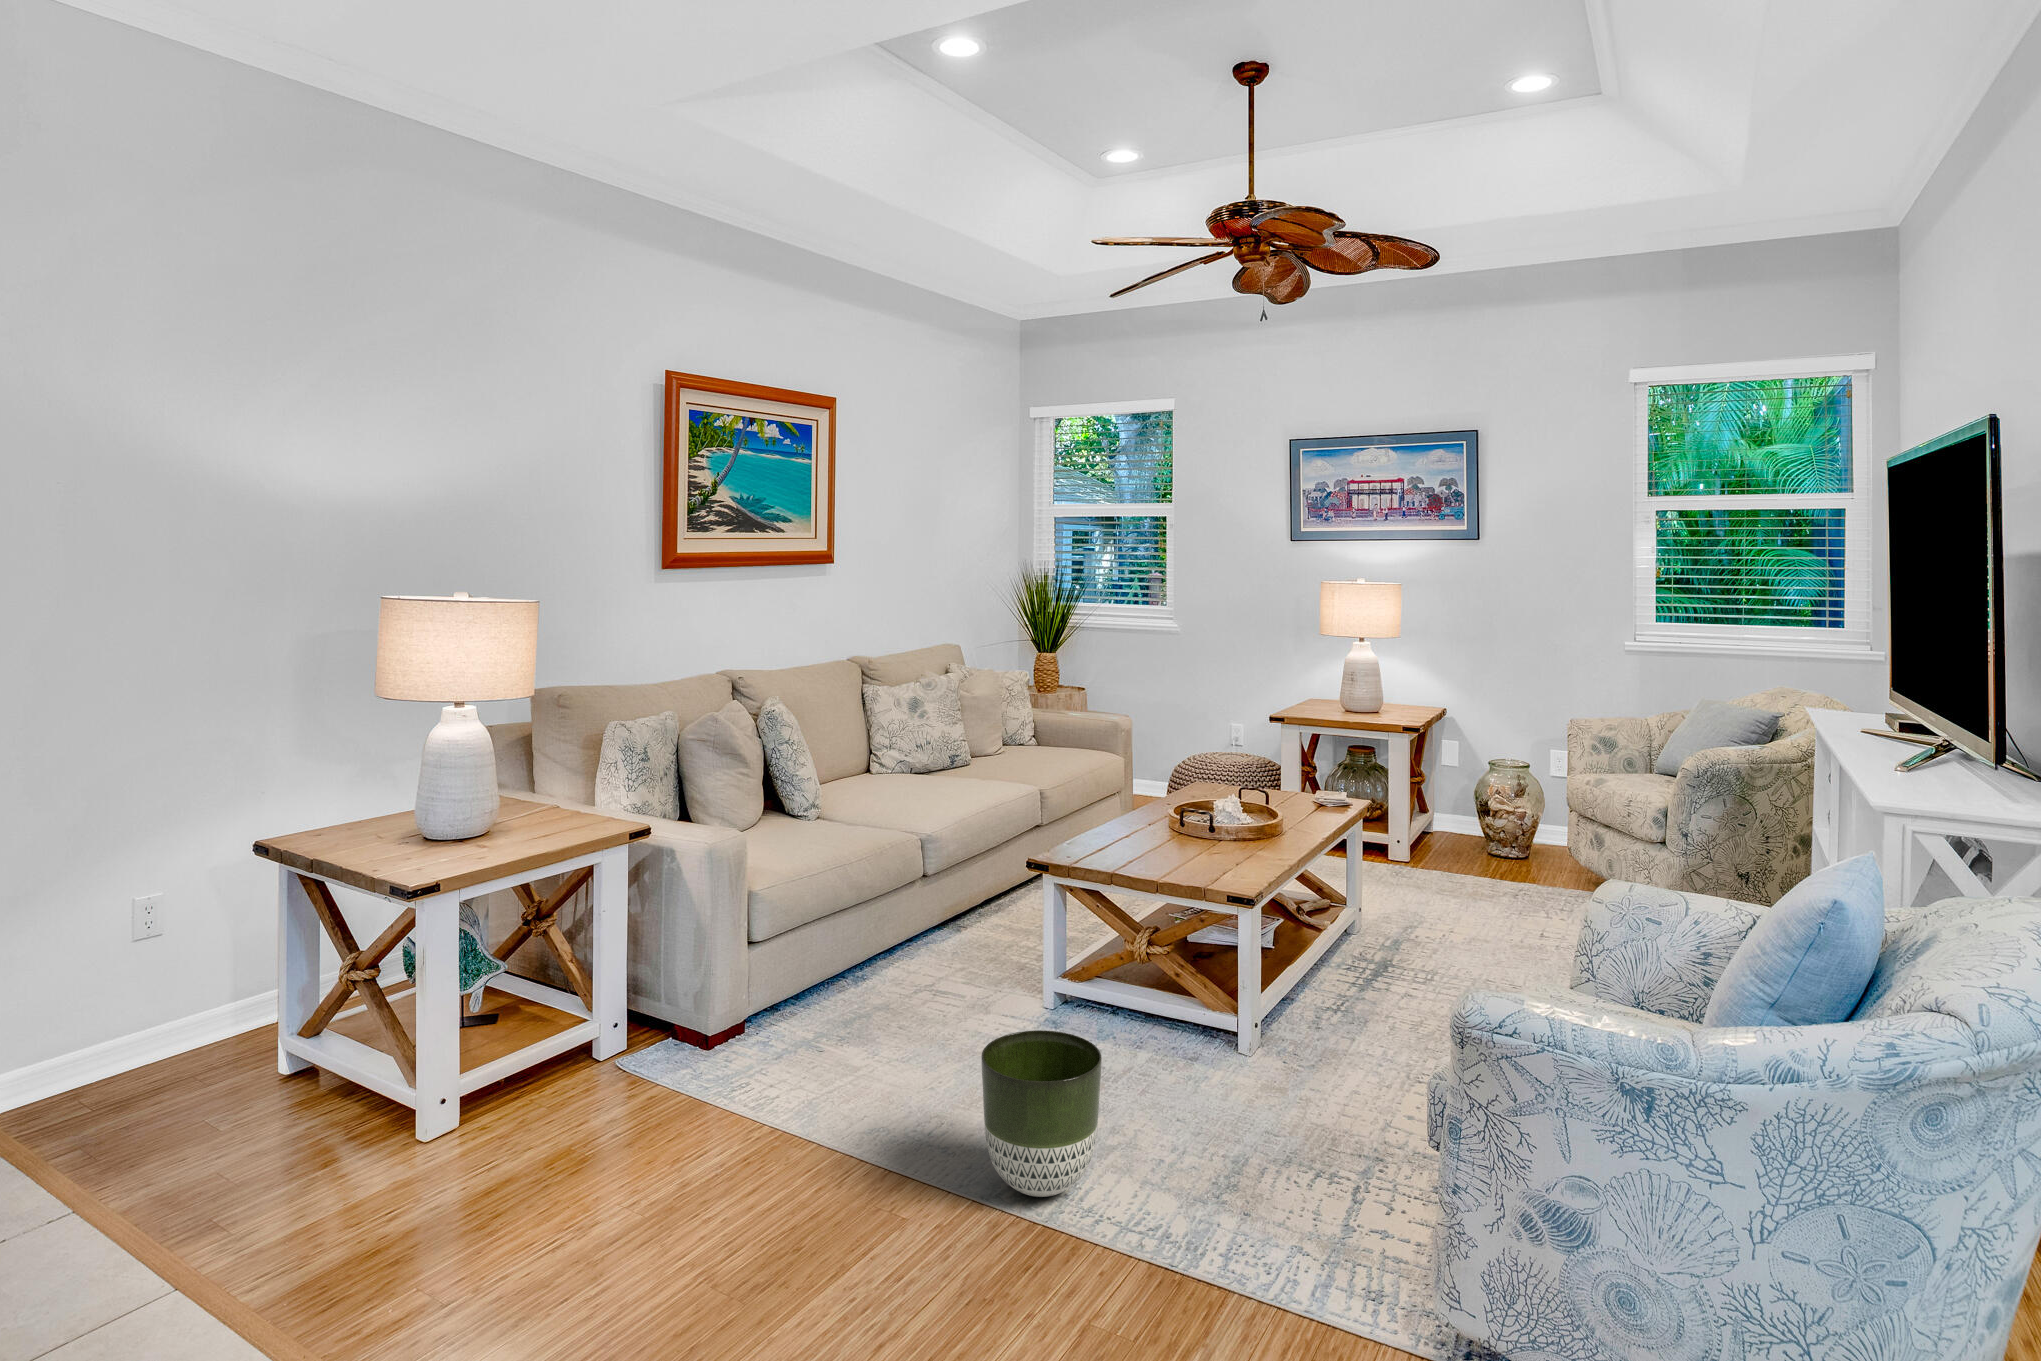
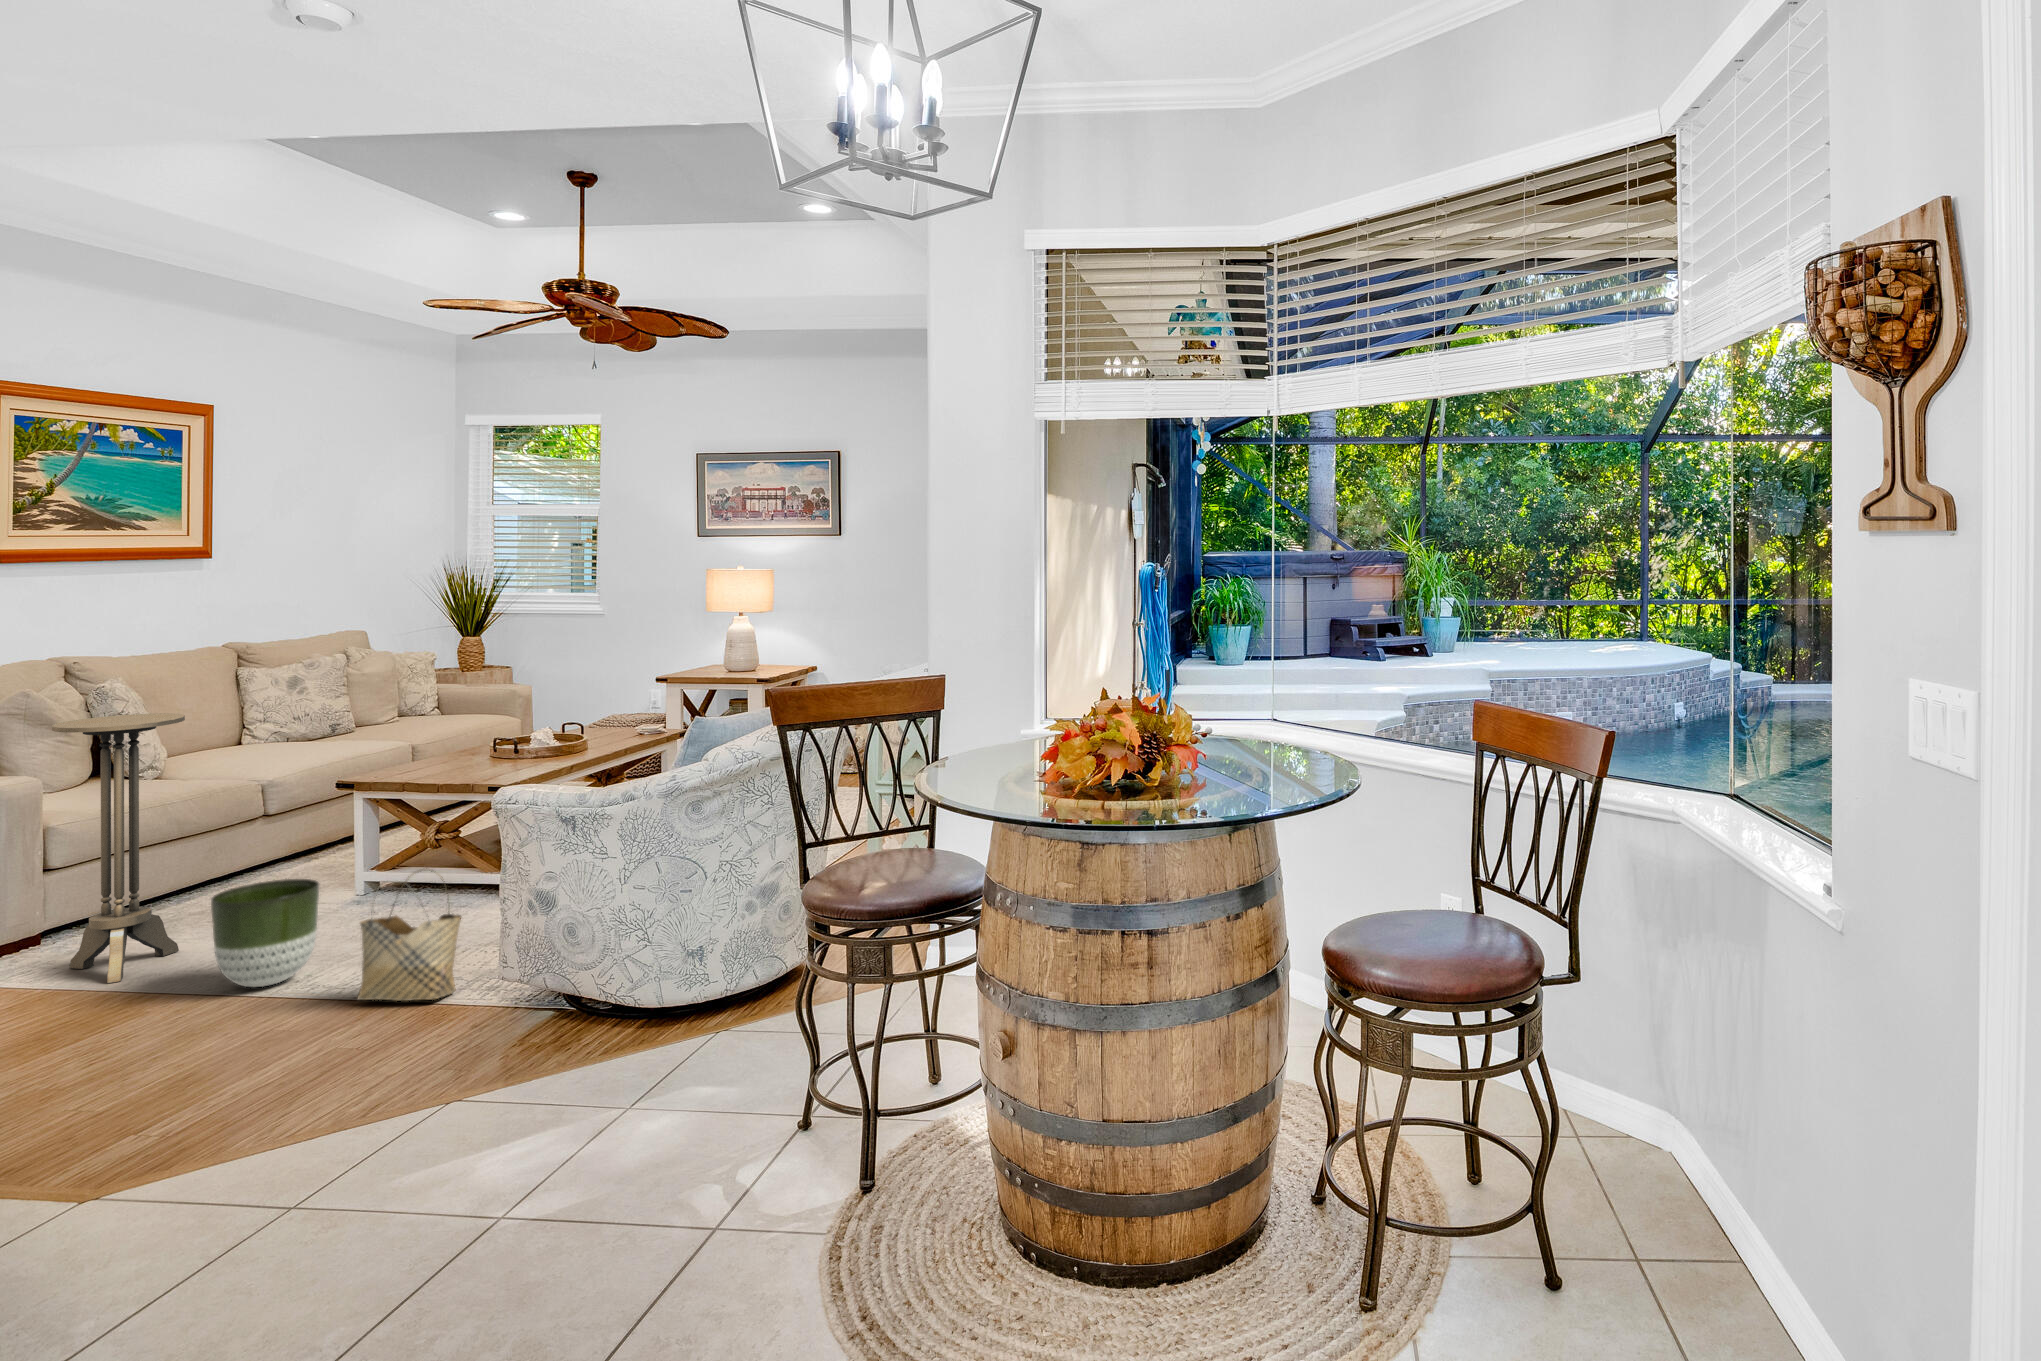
side table: none [789,773,916,1136] -> present [52,713,185,983]
woven basket: none [1197,1073,1345,1307] -> present [358,868,461,1001]

